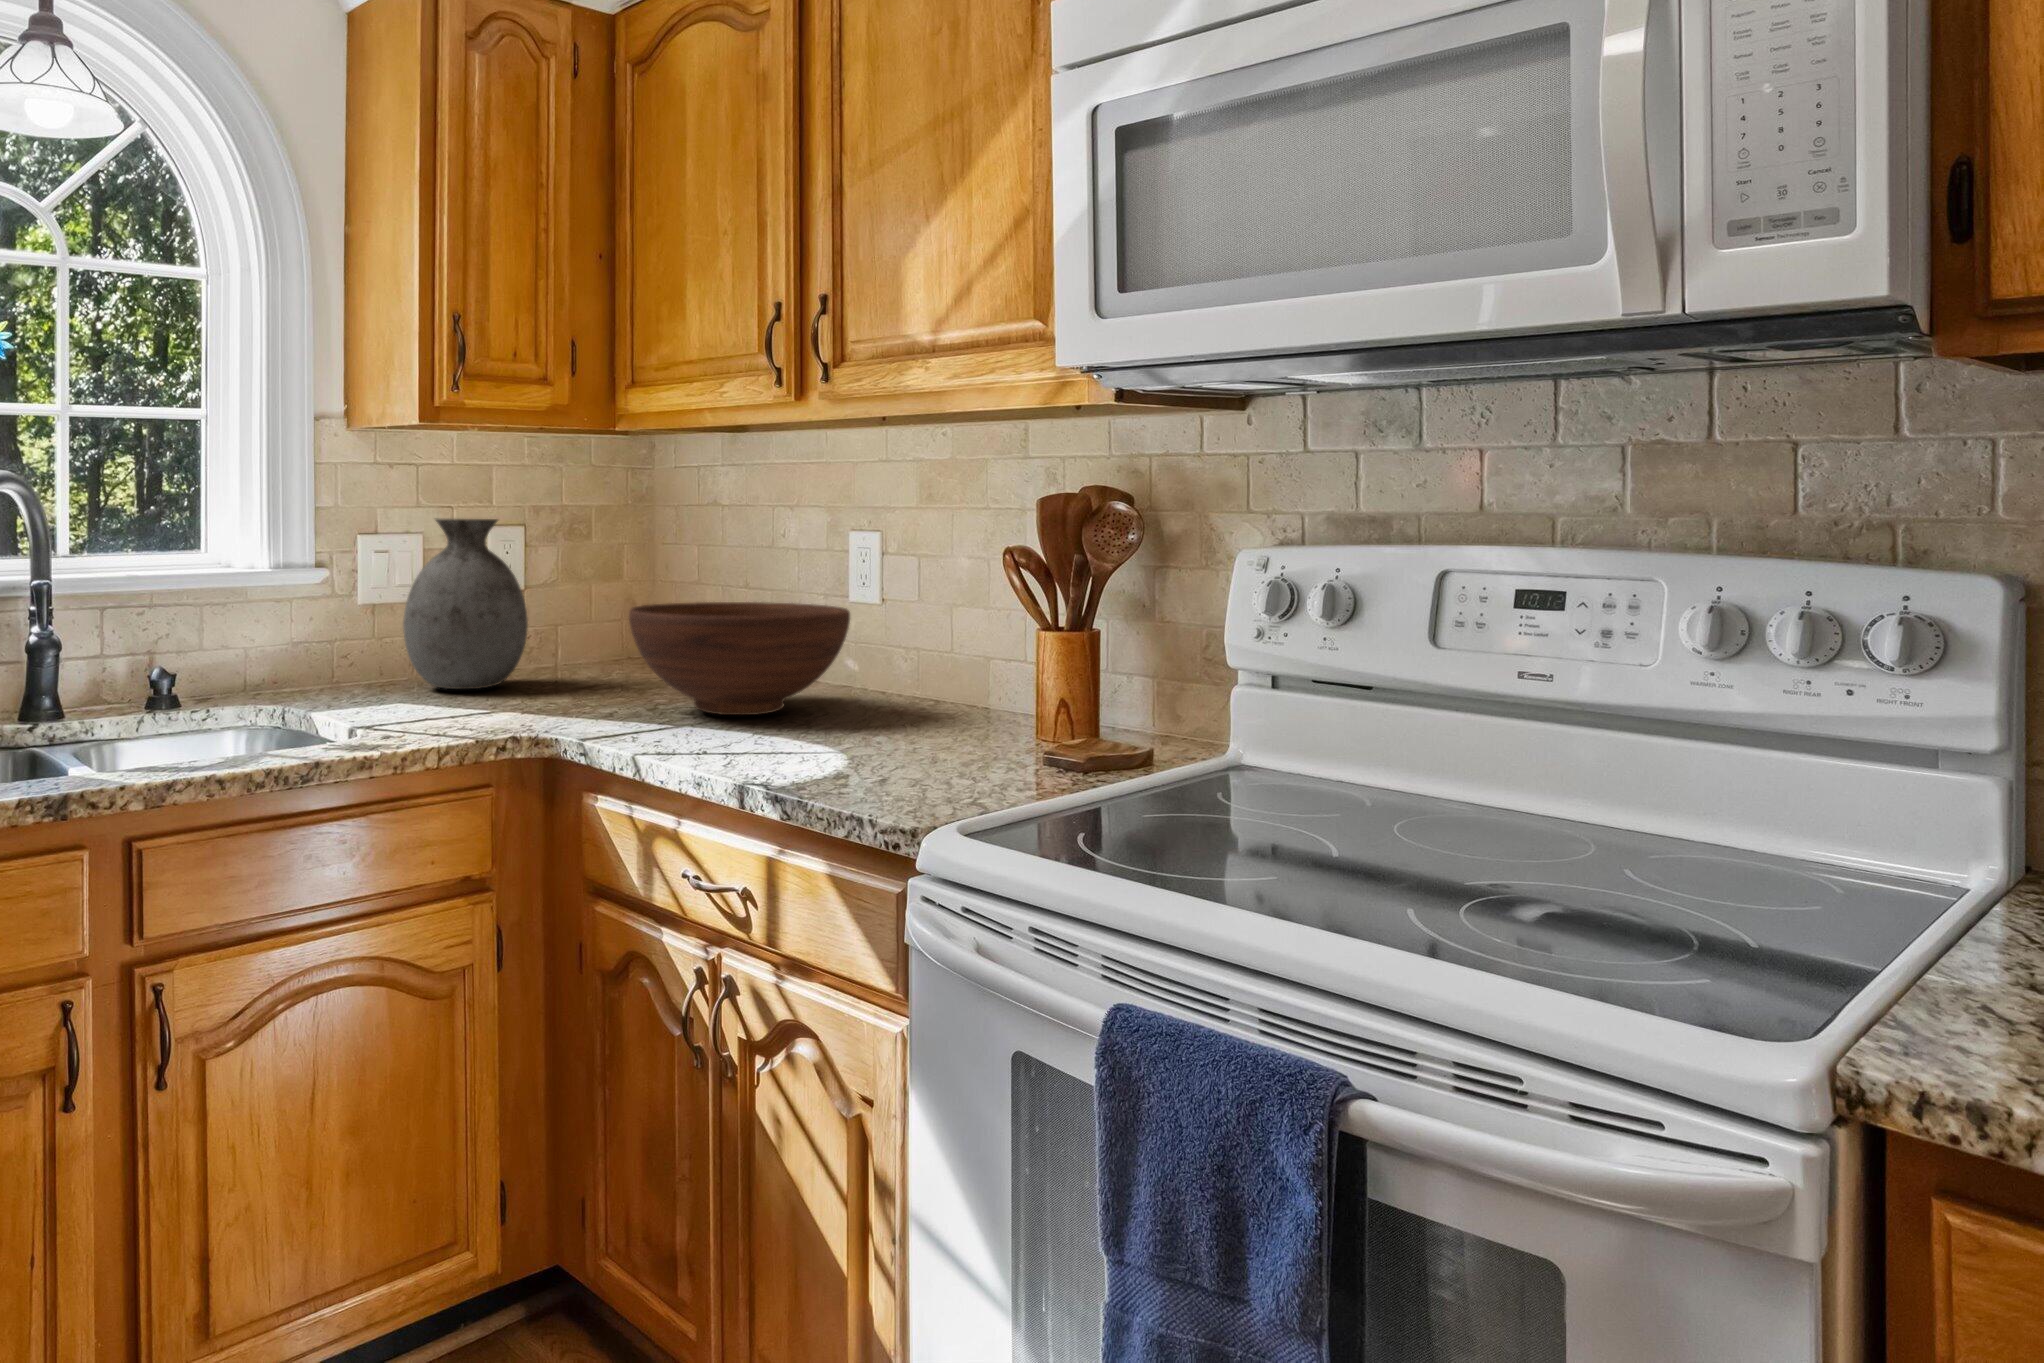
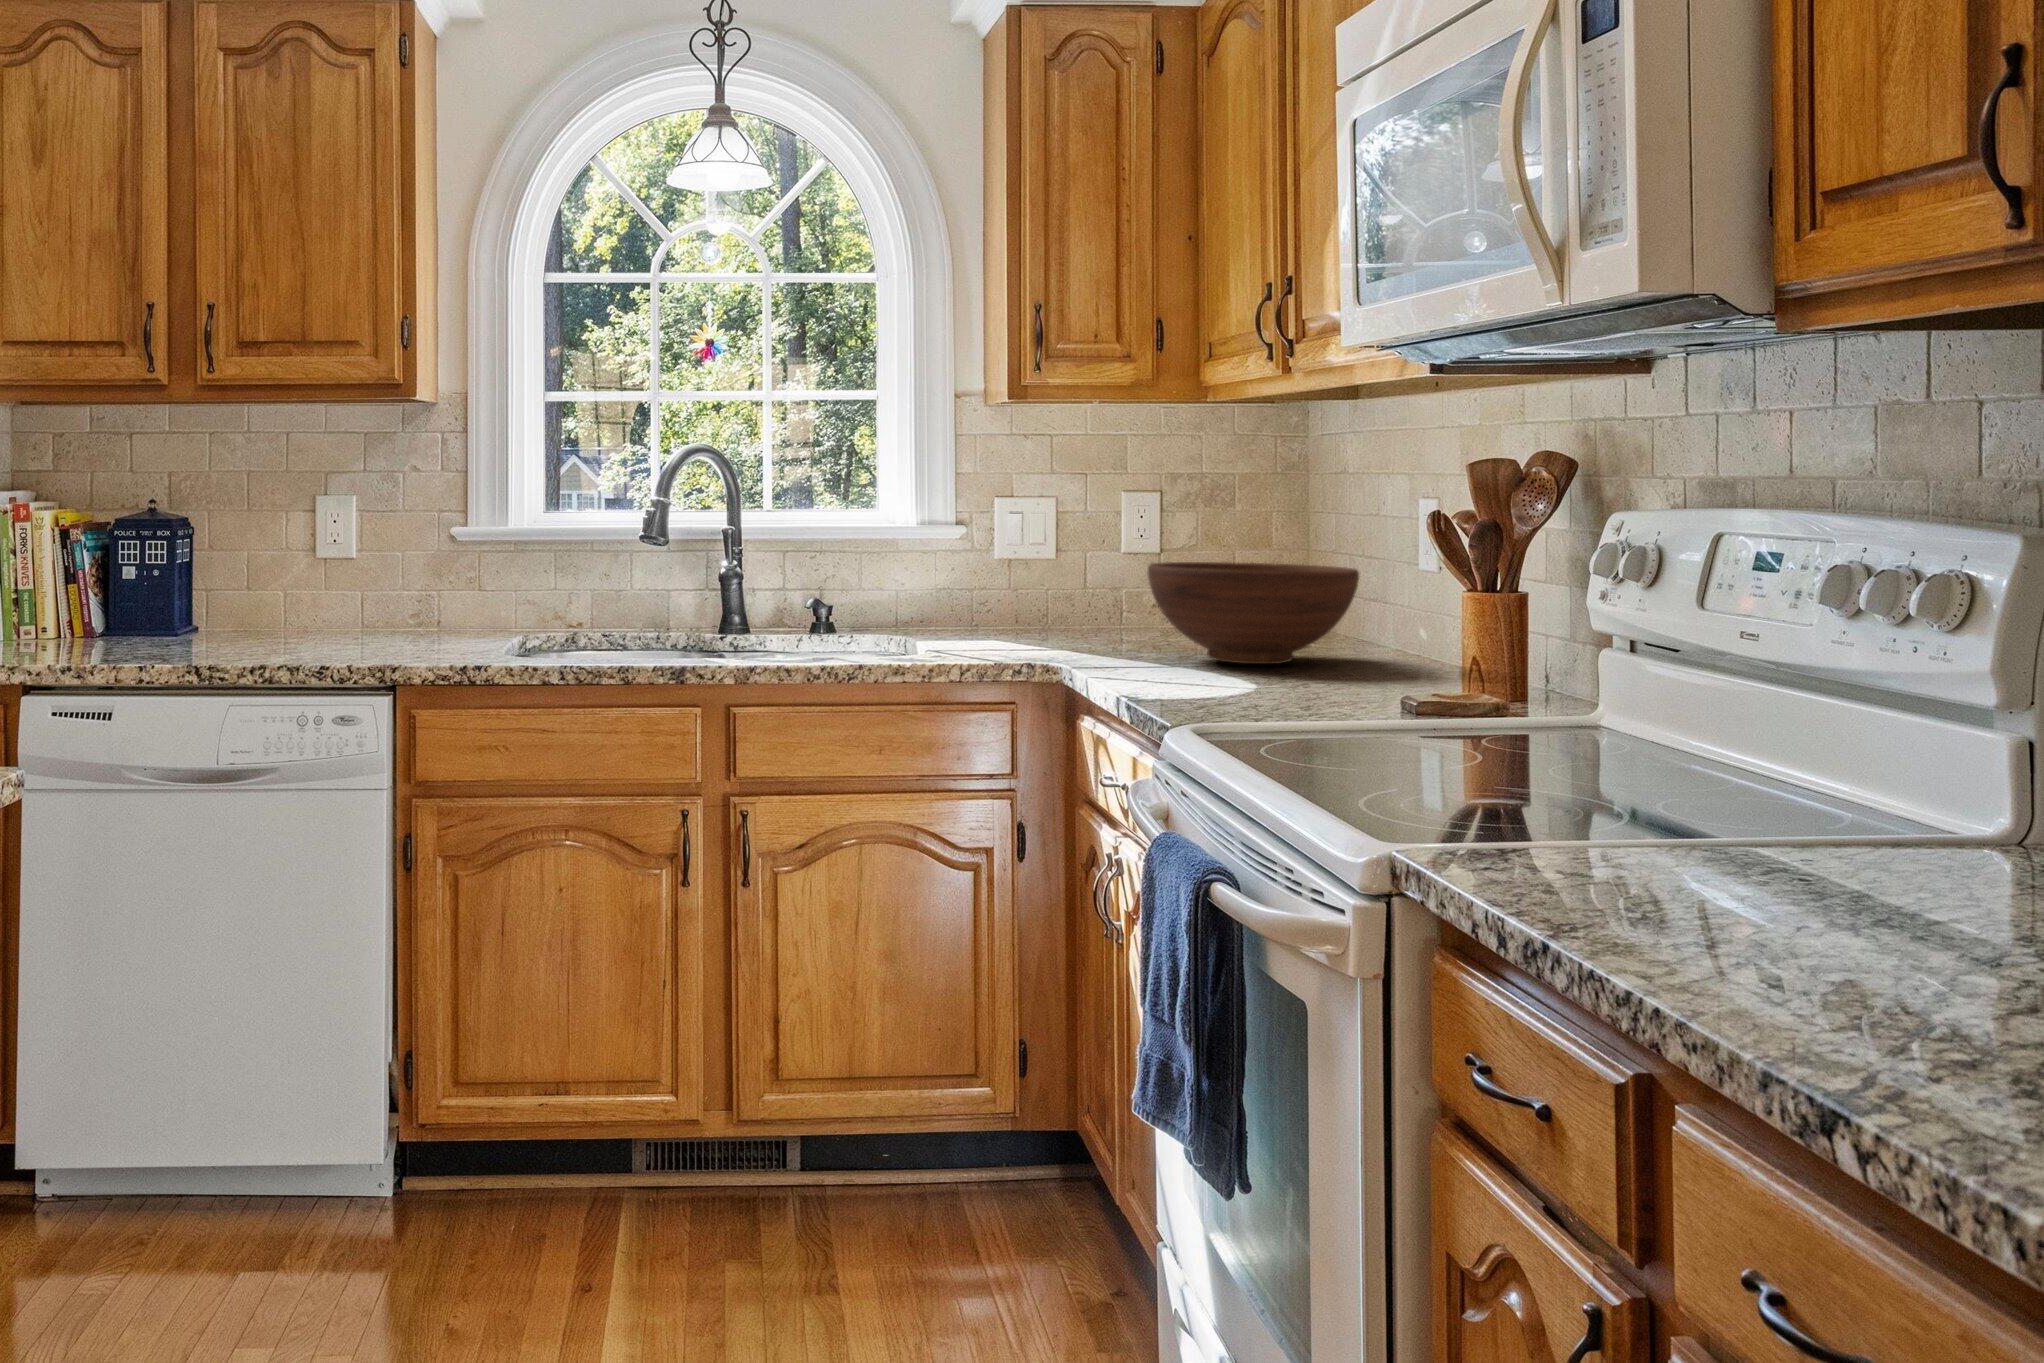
vase: present [403,519,528,689] -> none [1014,483,1123,635]

